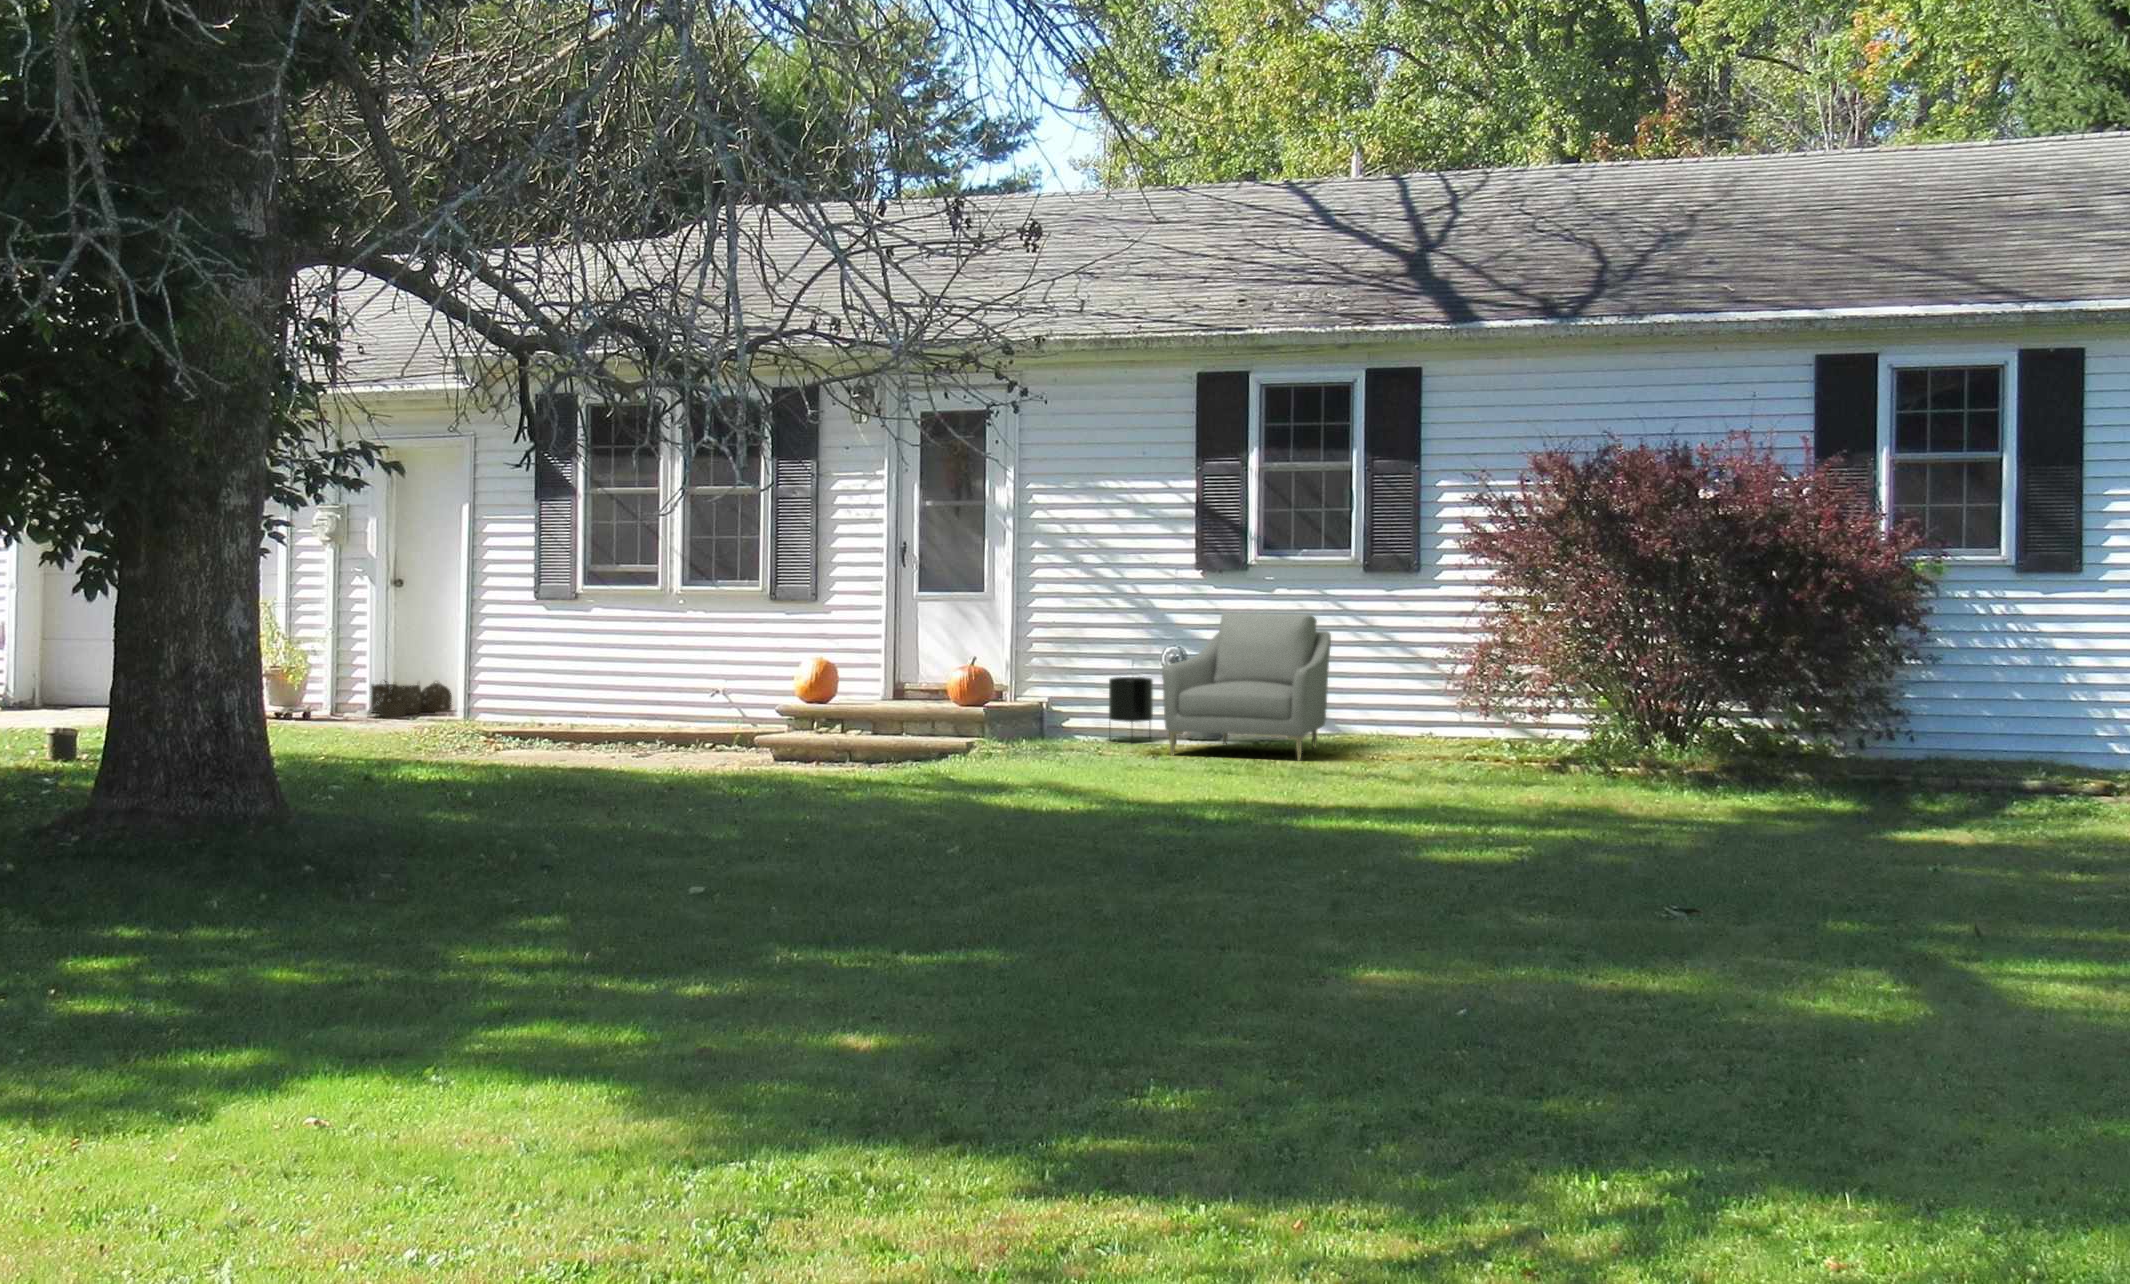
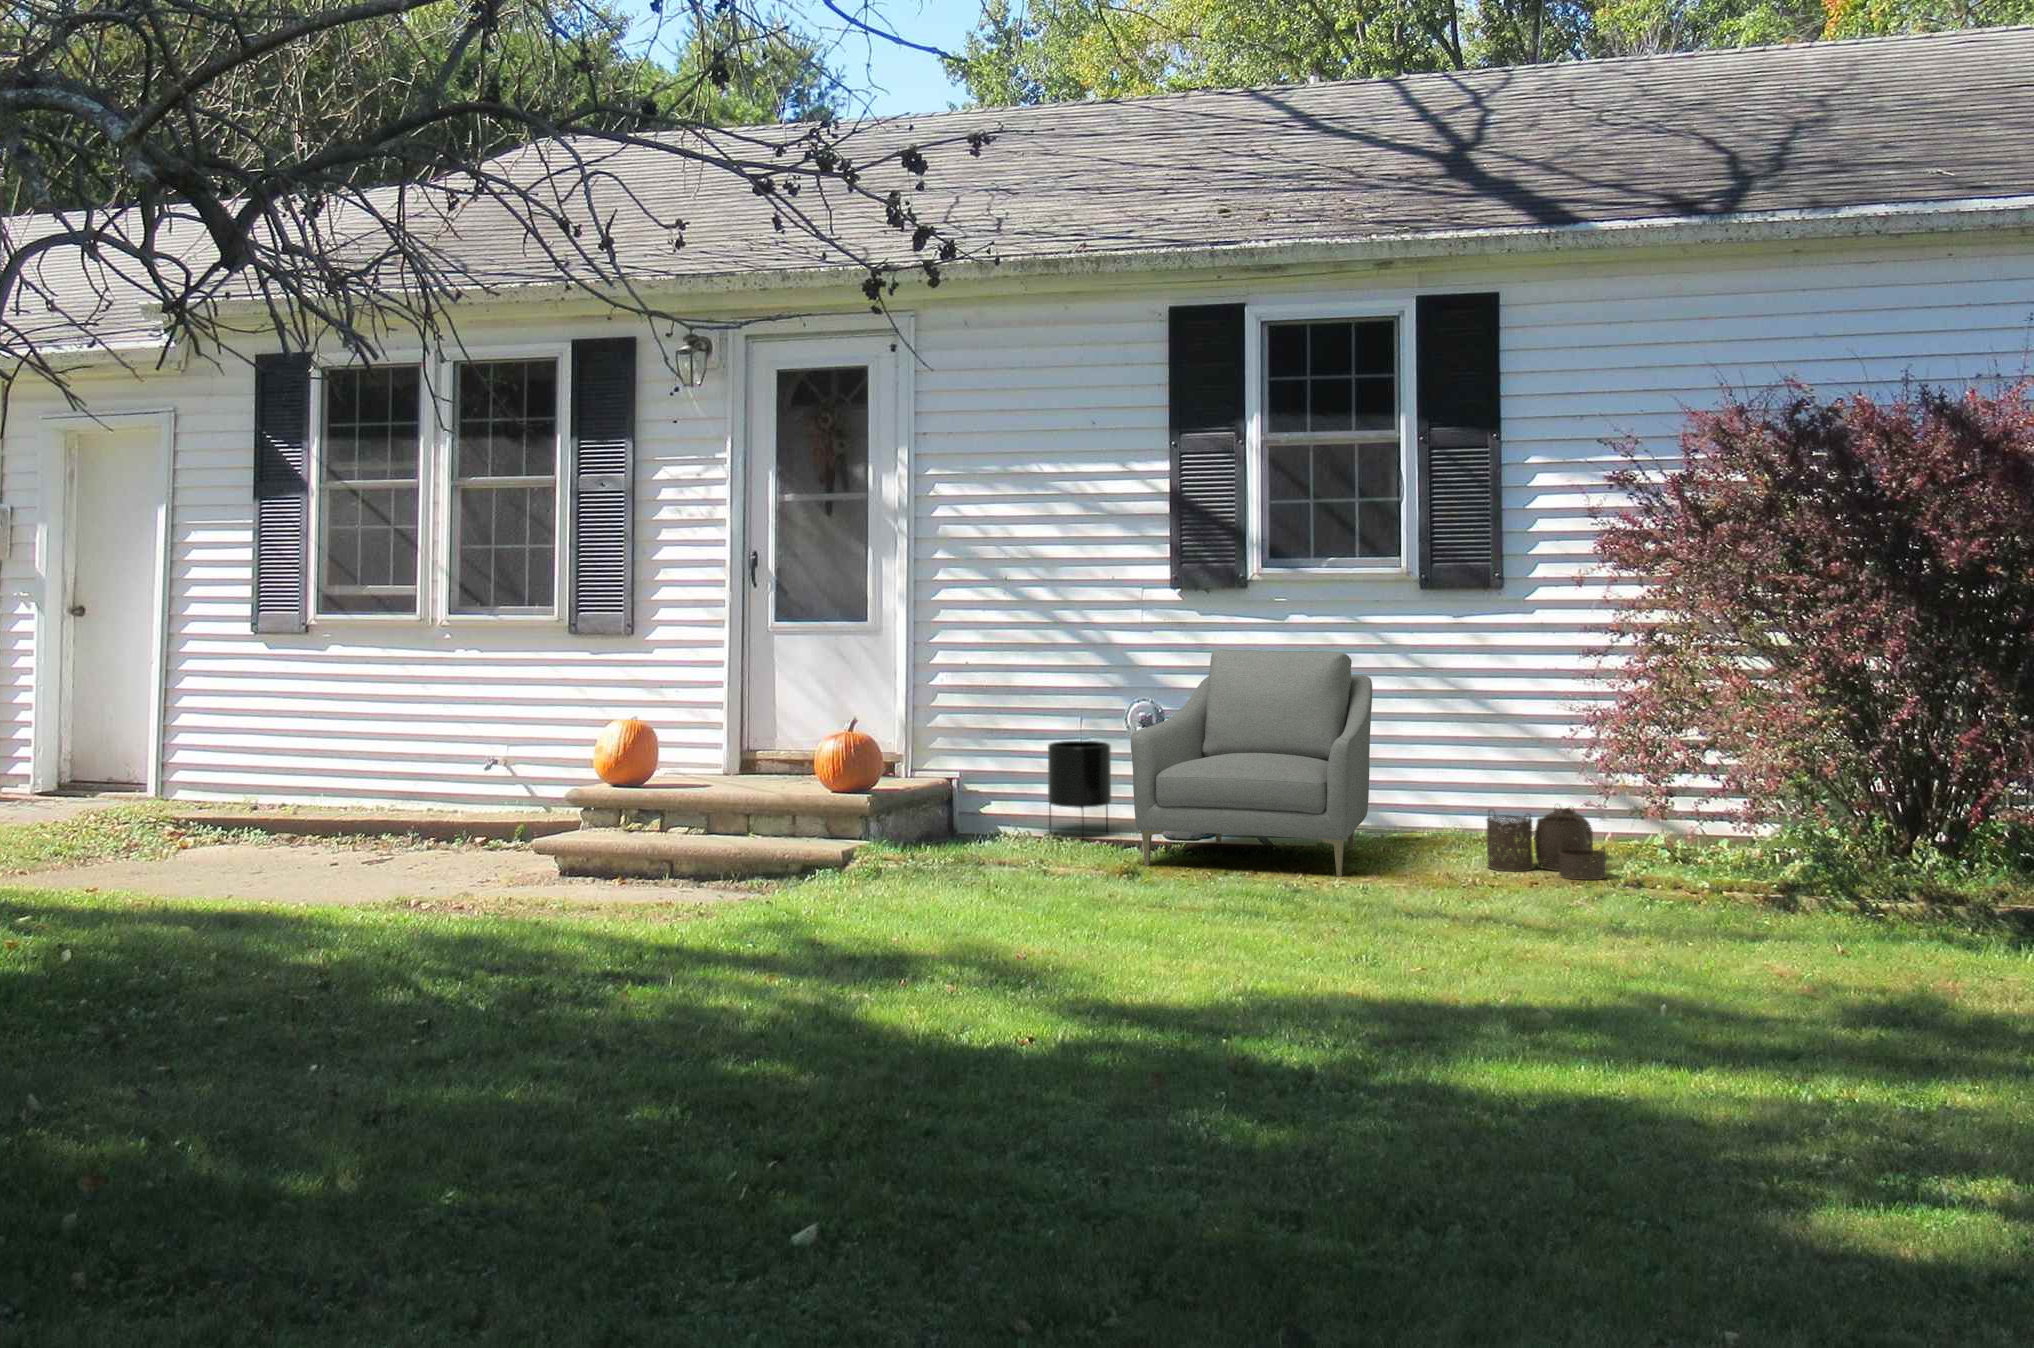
woven basket: present [371,680,452,717] -> present [1487,805,1606,880]

